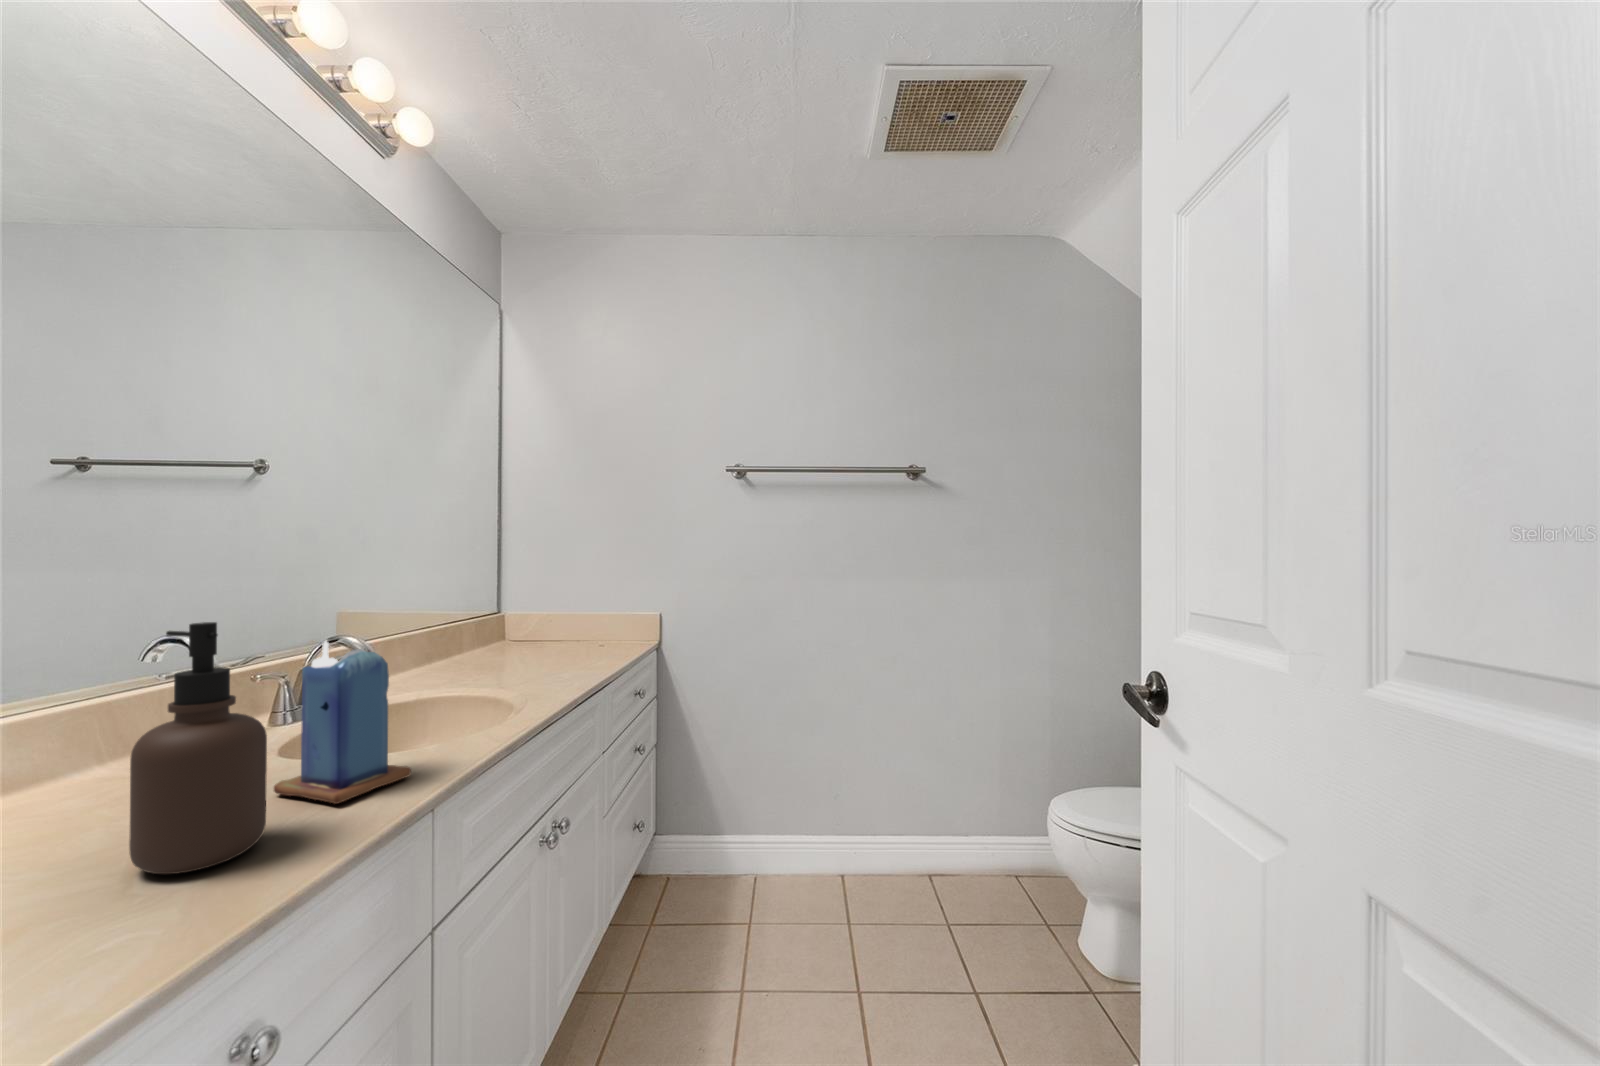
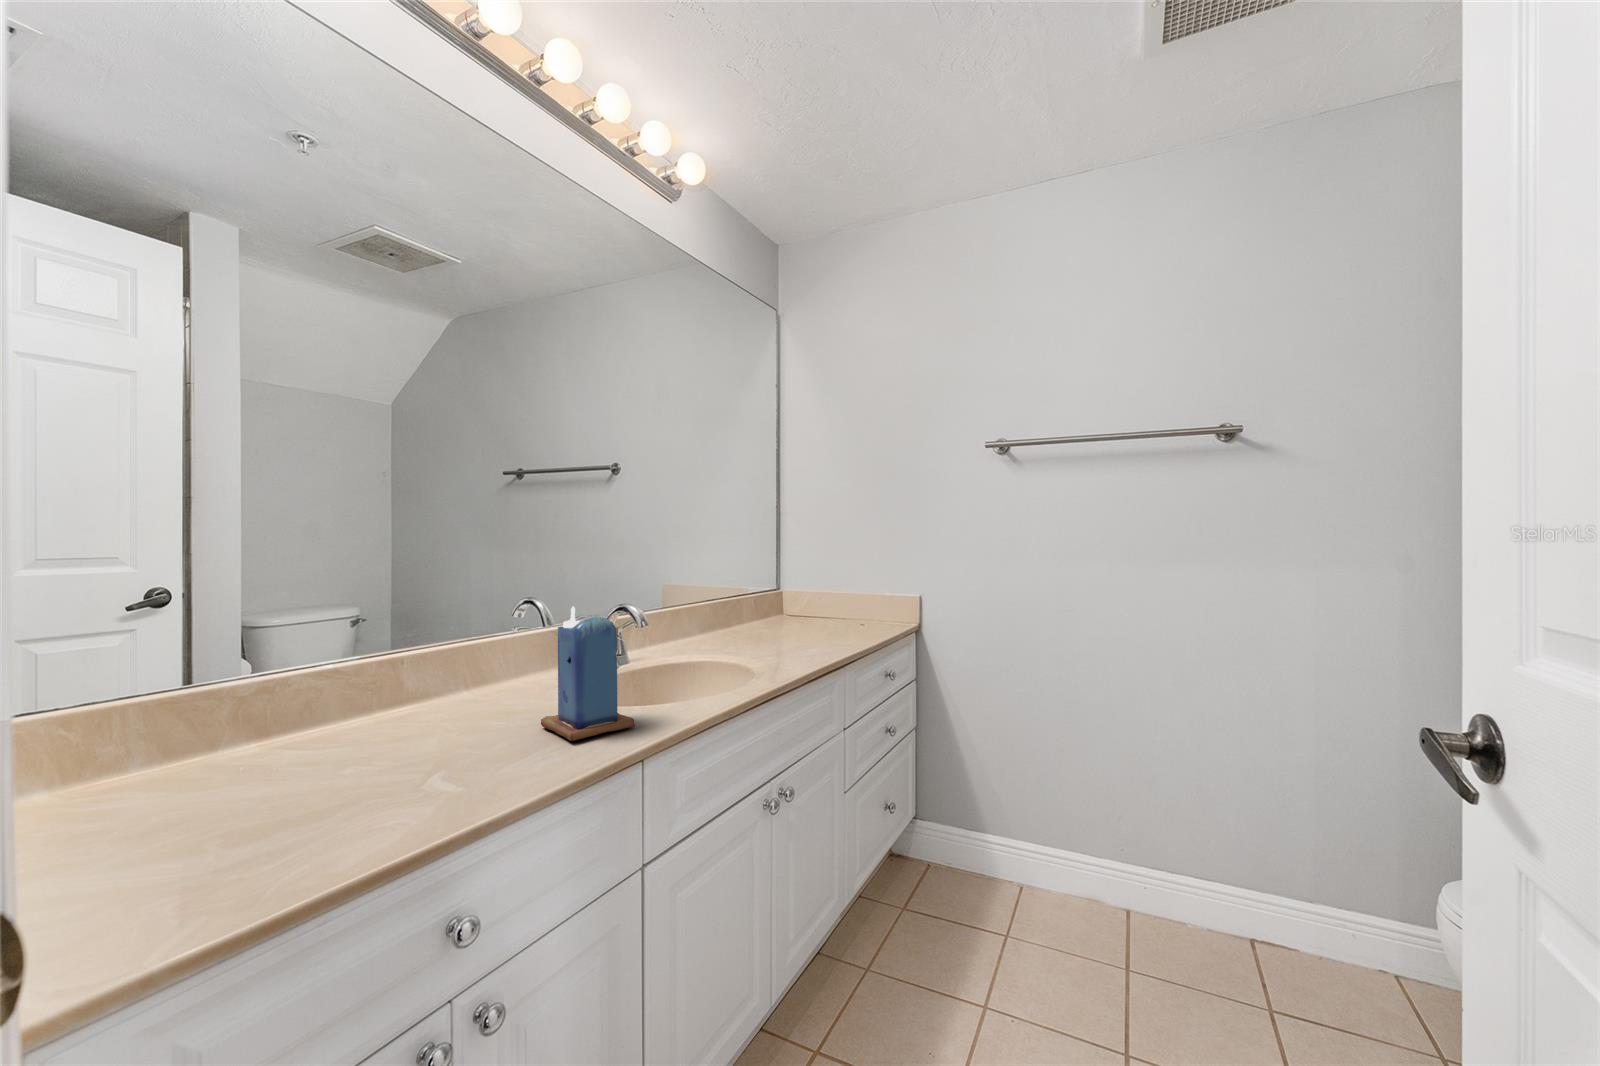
soap dispenser: present [129,622,267,874] -> none [426,587,513,776]

